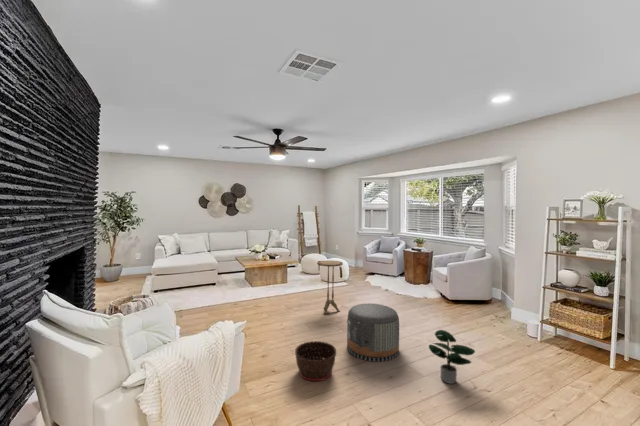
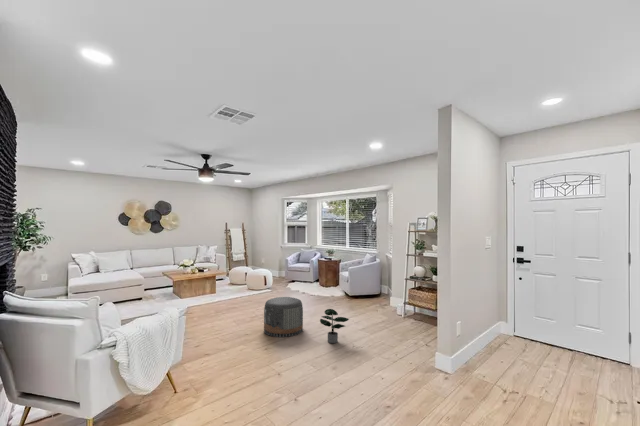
side table: present [317,261,343,314] -> none [241,268,263,313]
basket: present [295,341,336,381] -> none [223,325,254,351]

